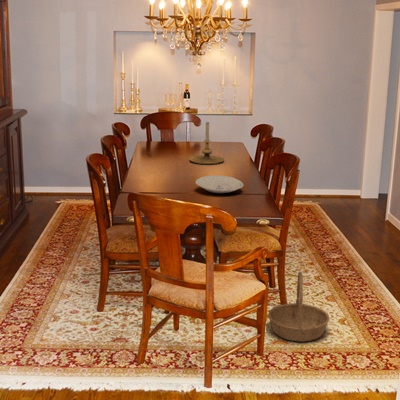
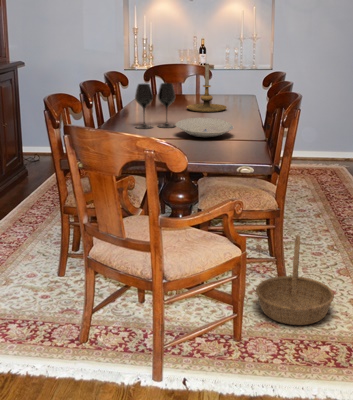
wine glass: none [157,146,191,185] -> present [135,83,175,129]

